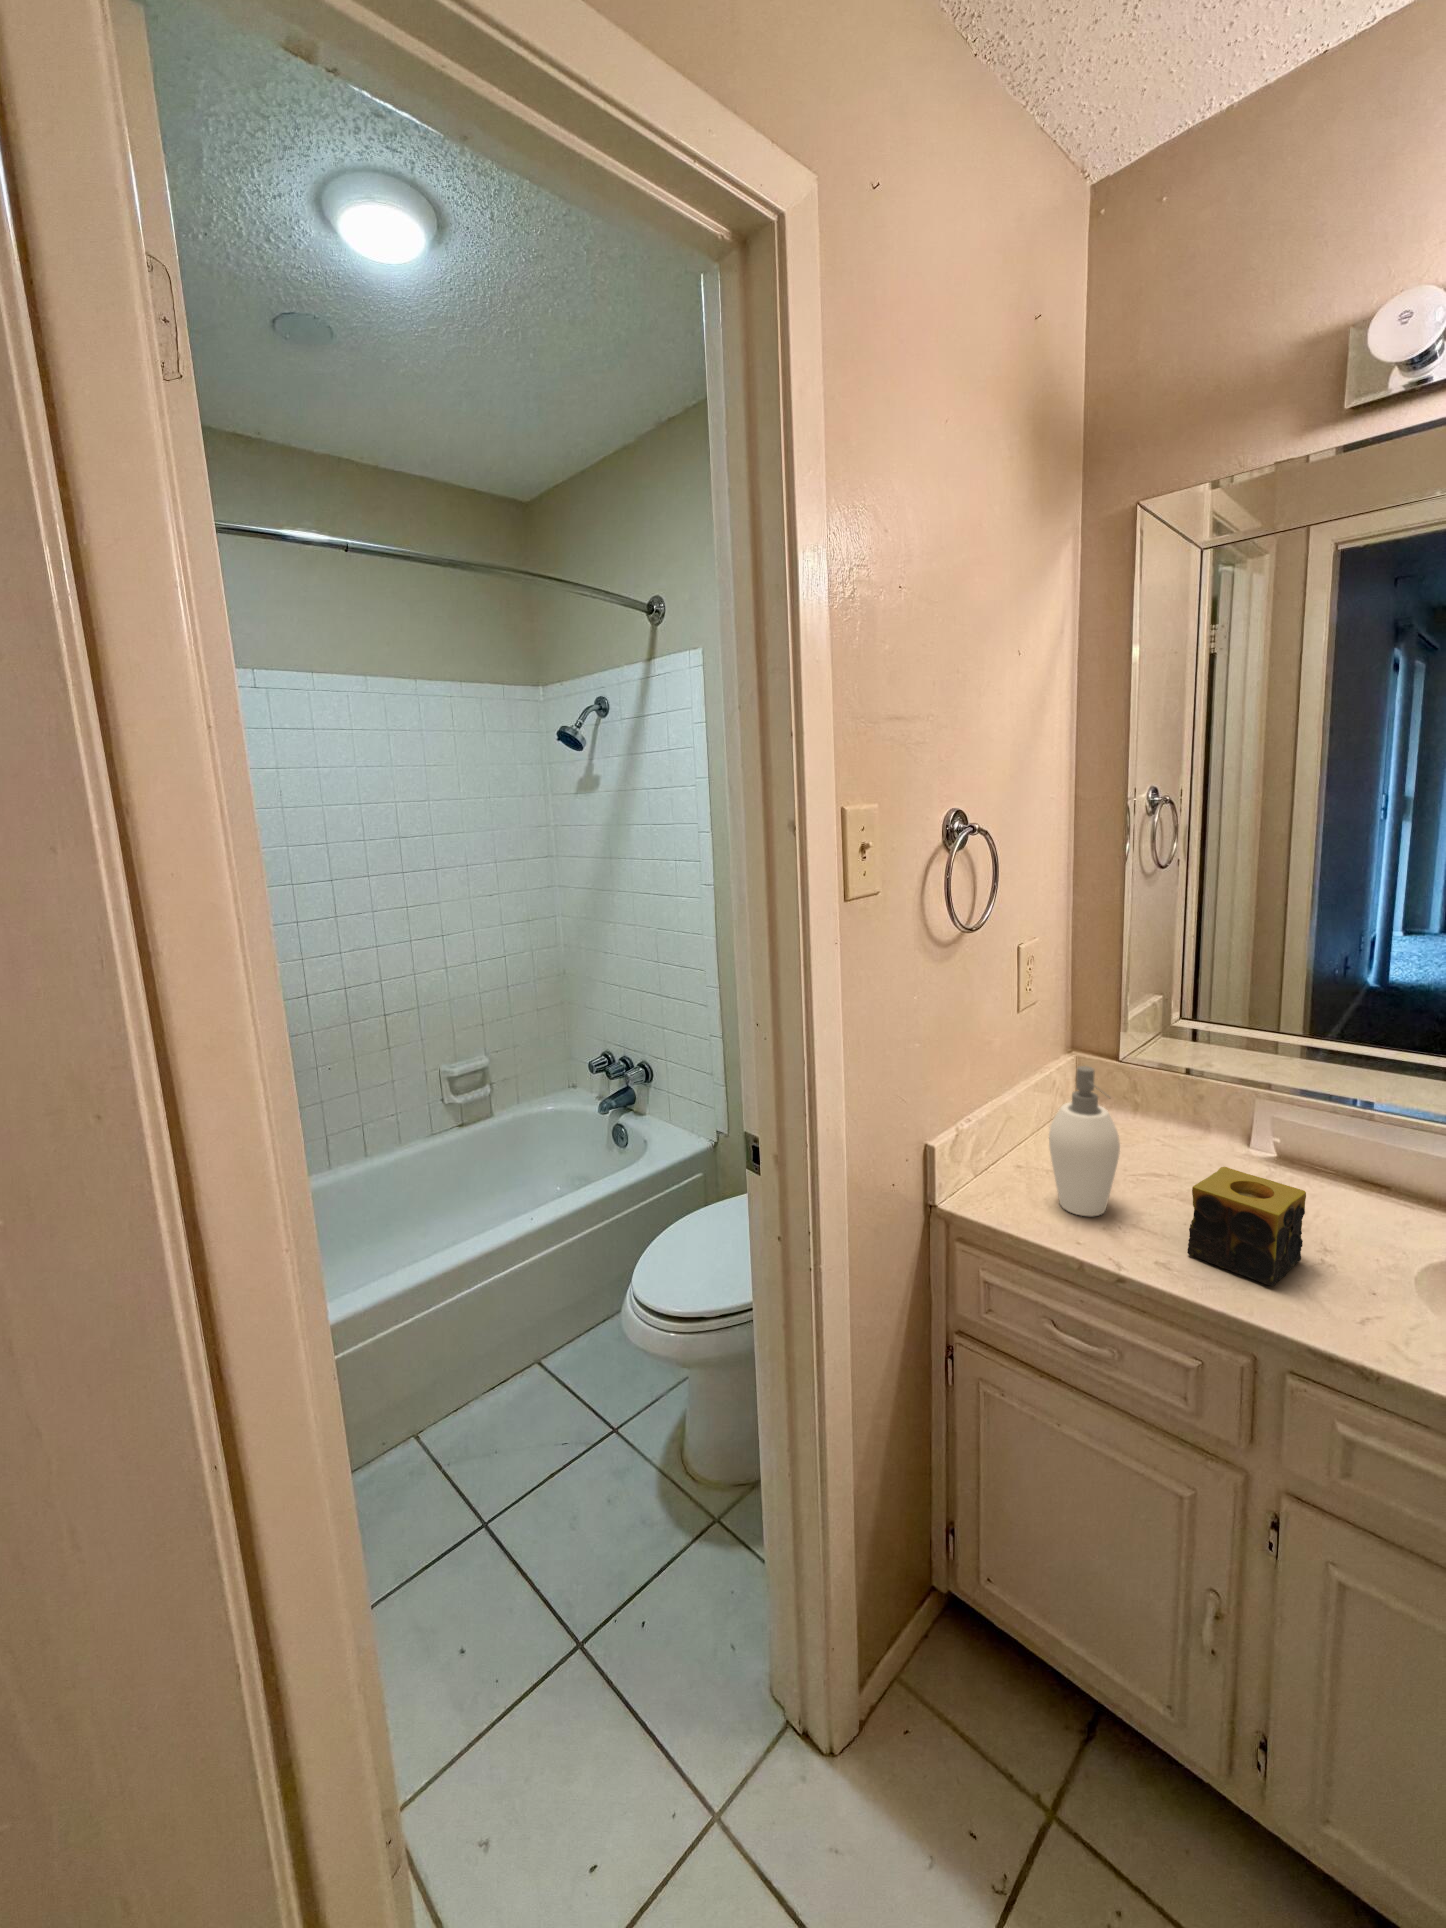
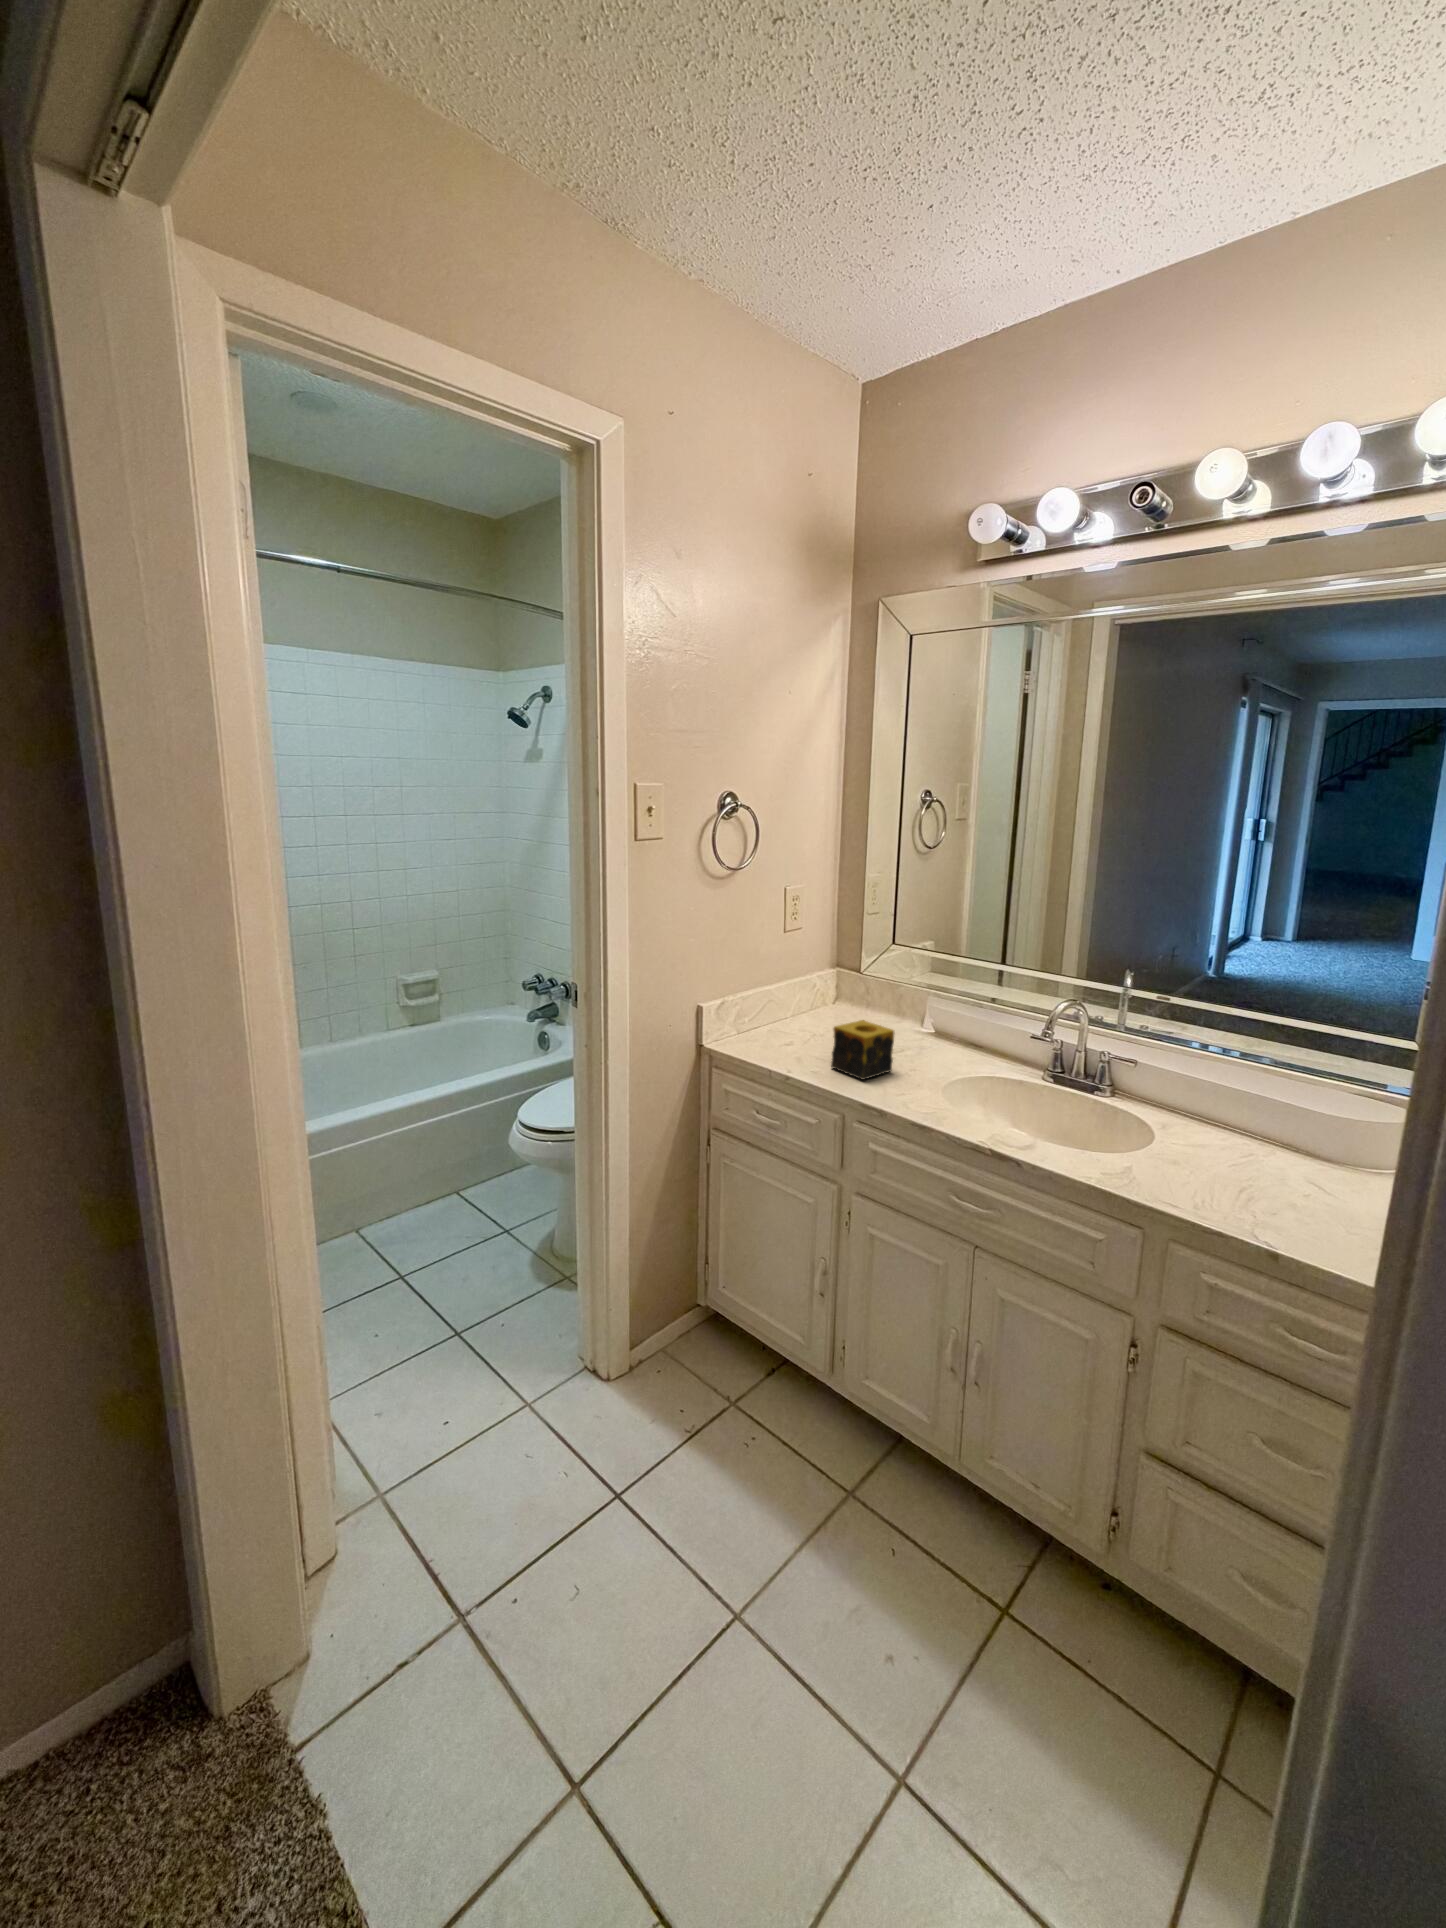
soap dispenser: present [1049,1066,1120,1217] -> none [772,959,812,1052]

